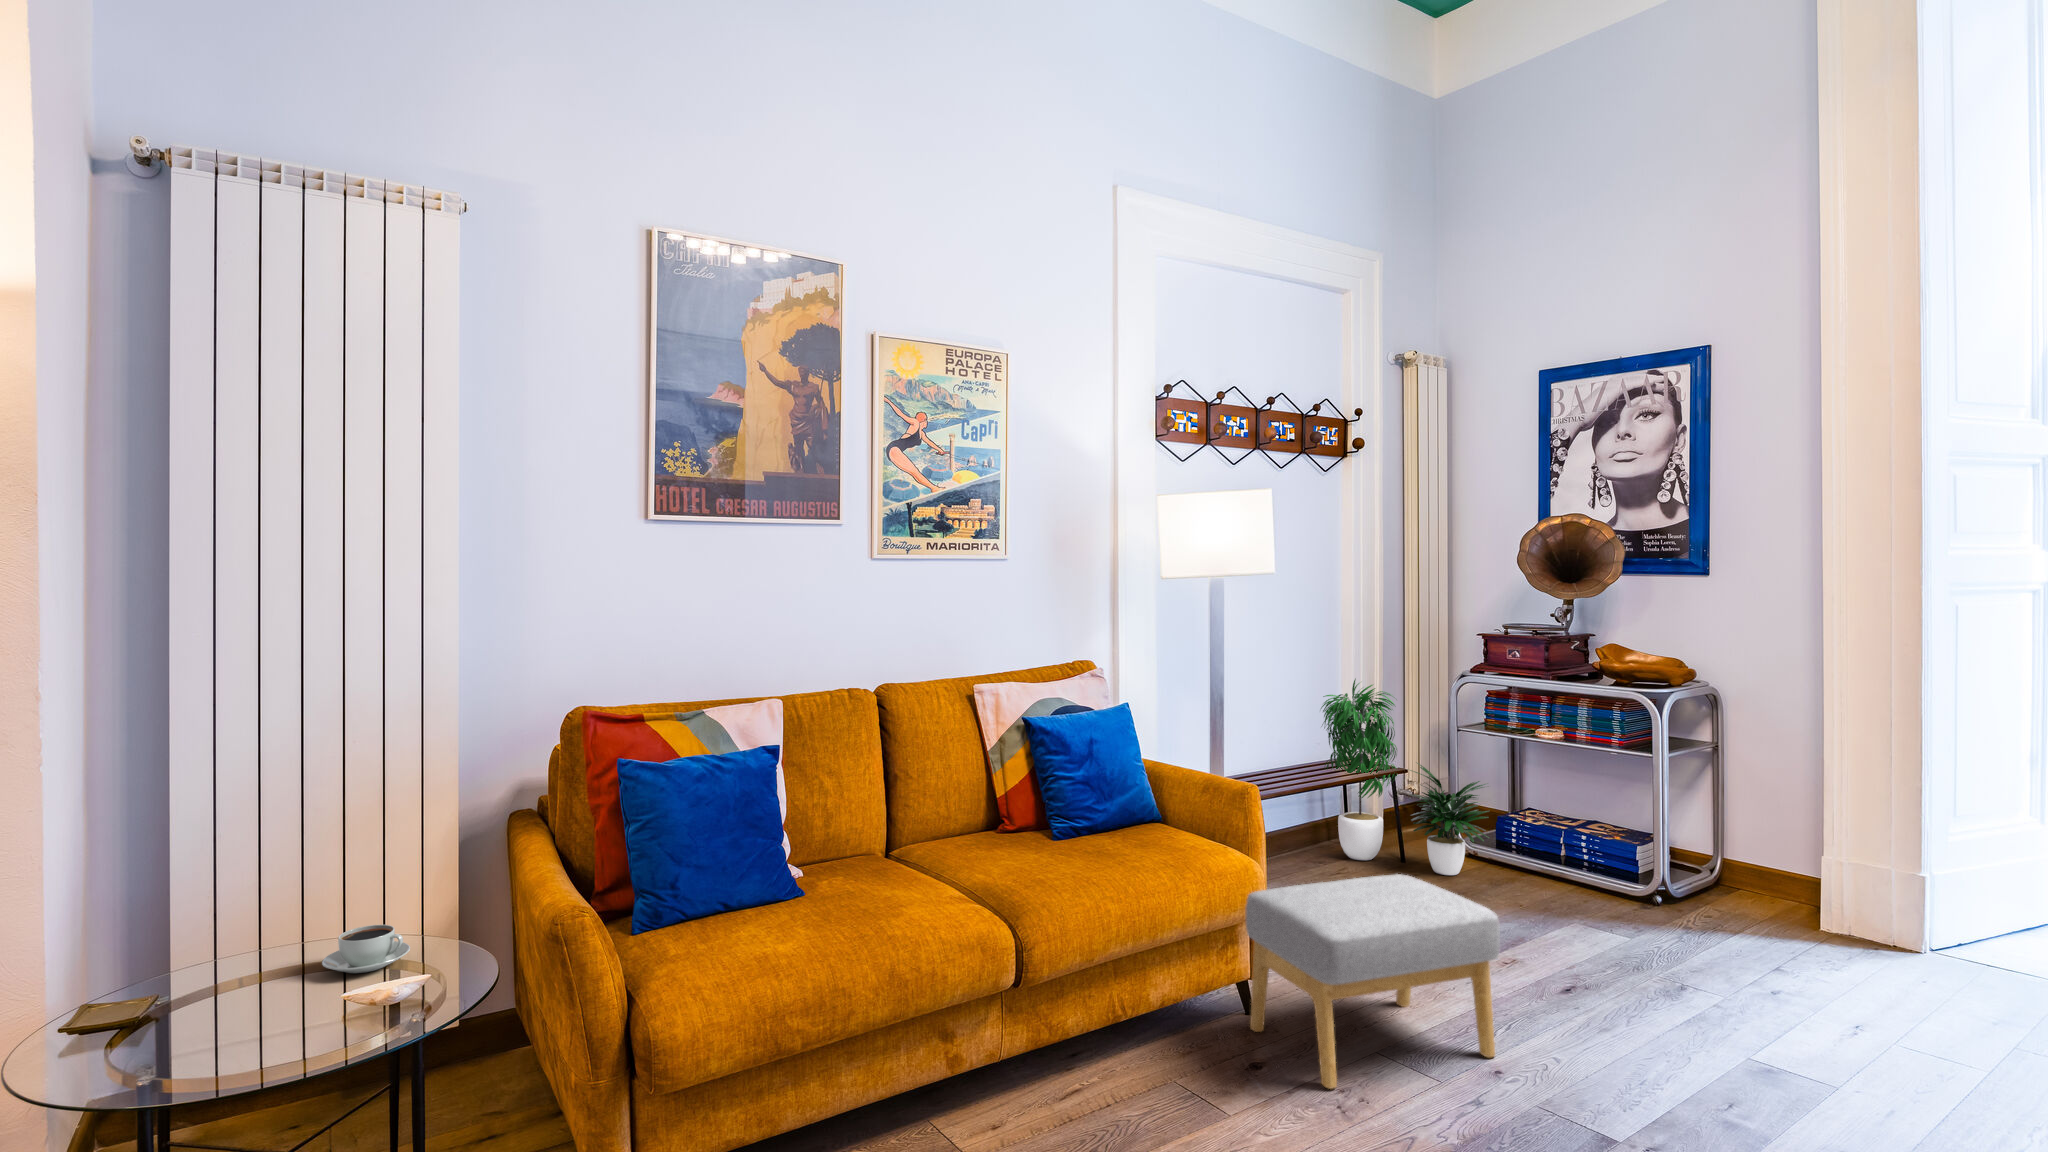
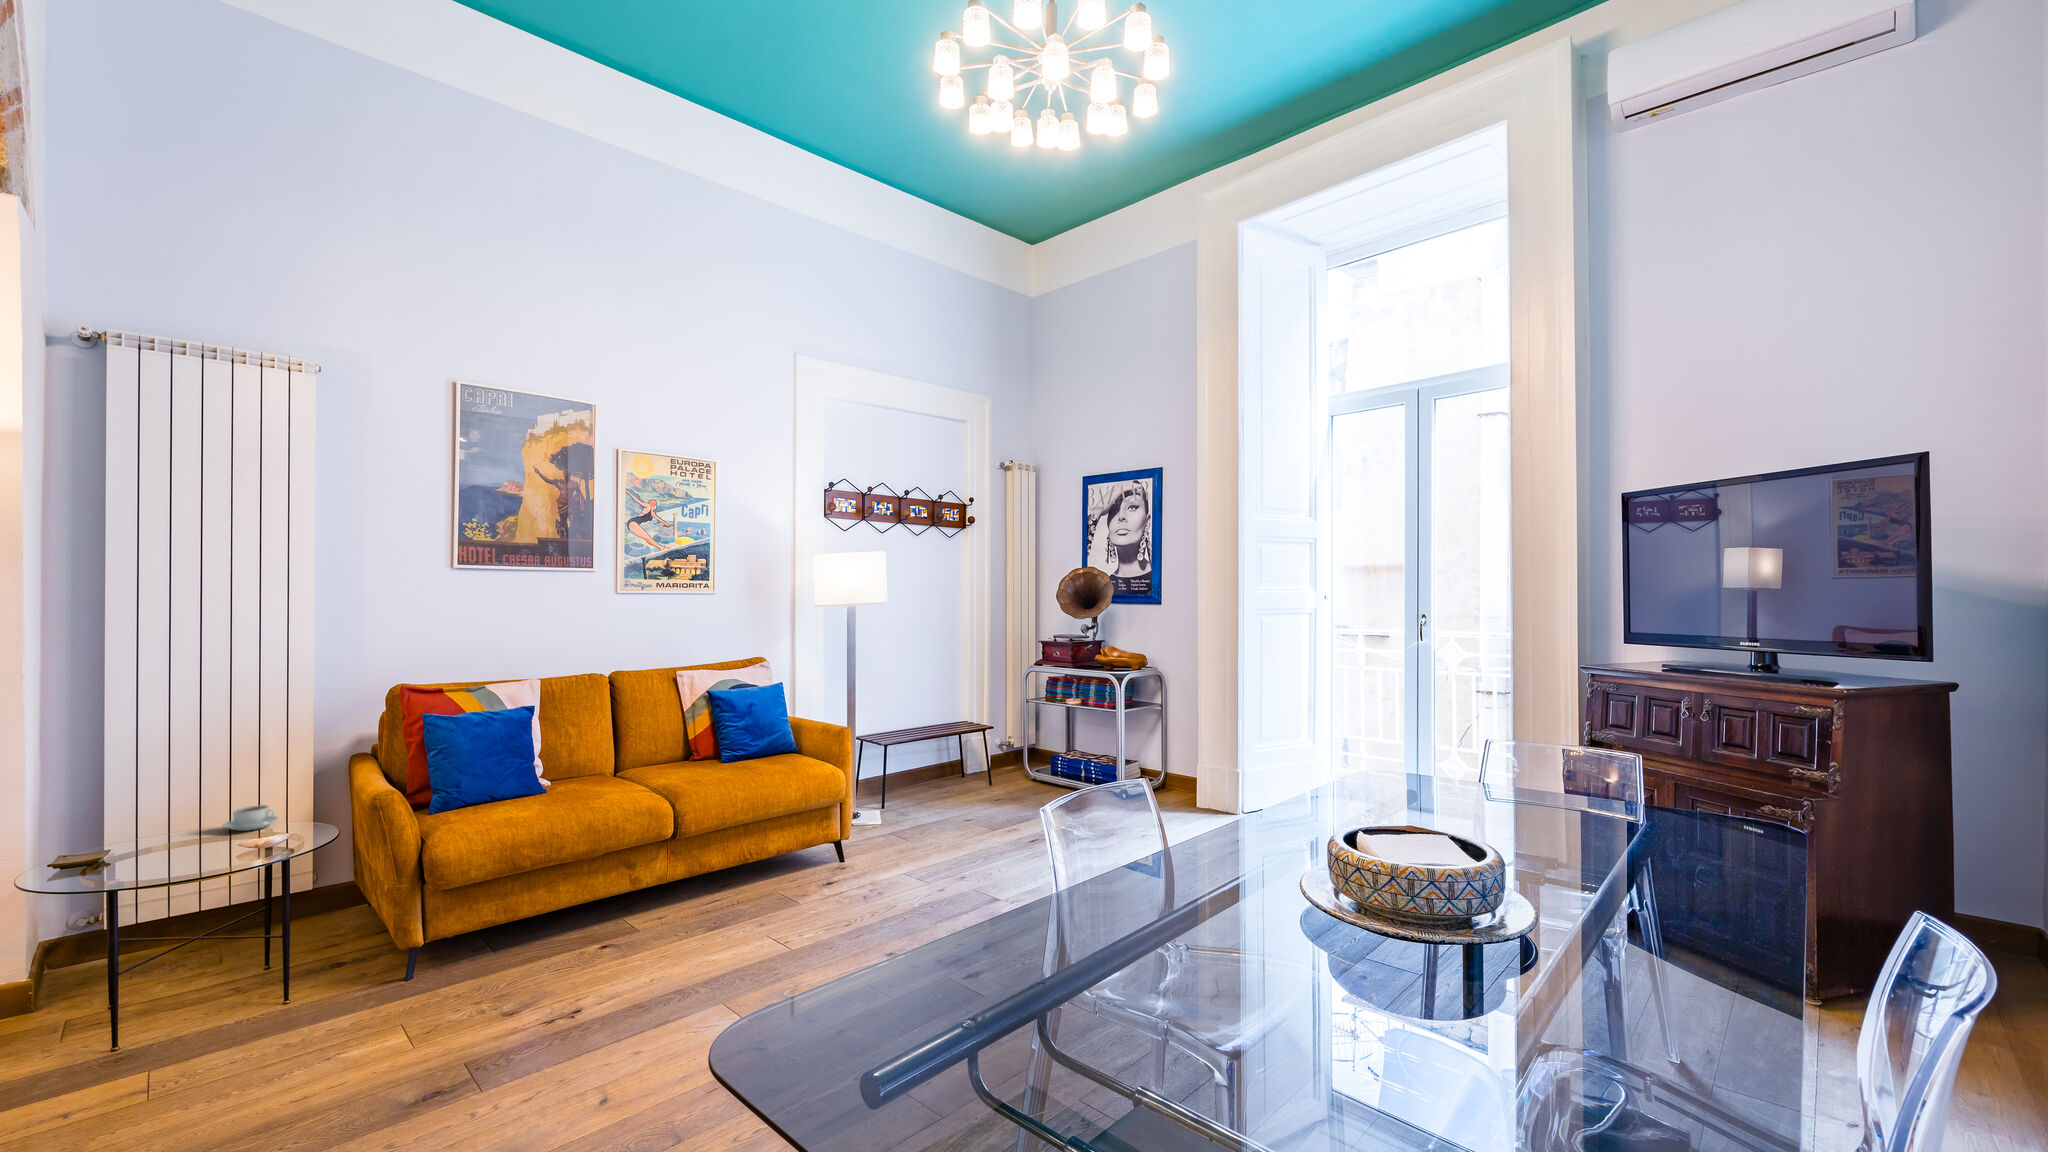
potted plant: present [1321,679,1489,875] -> none [940,669,1038,791]
footstool: present [1246,874,1500,1089] -> none [833,777,969,890]

